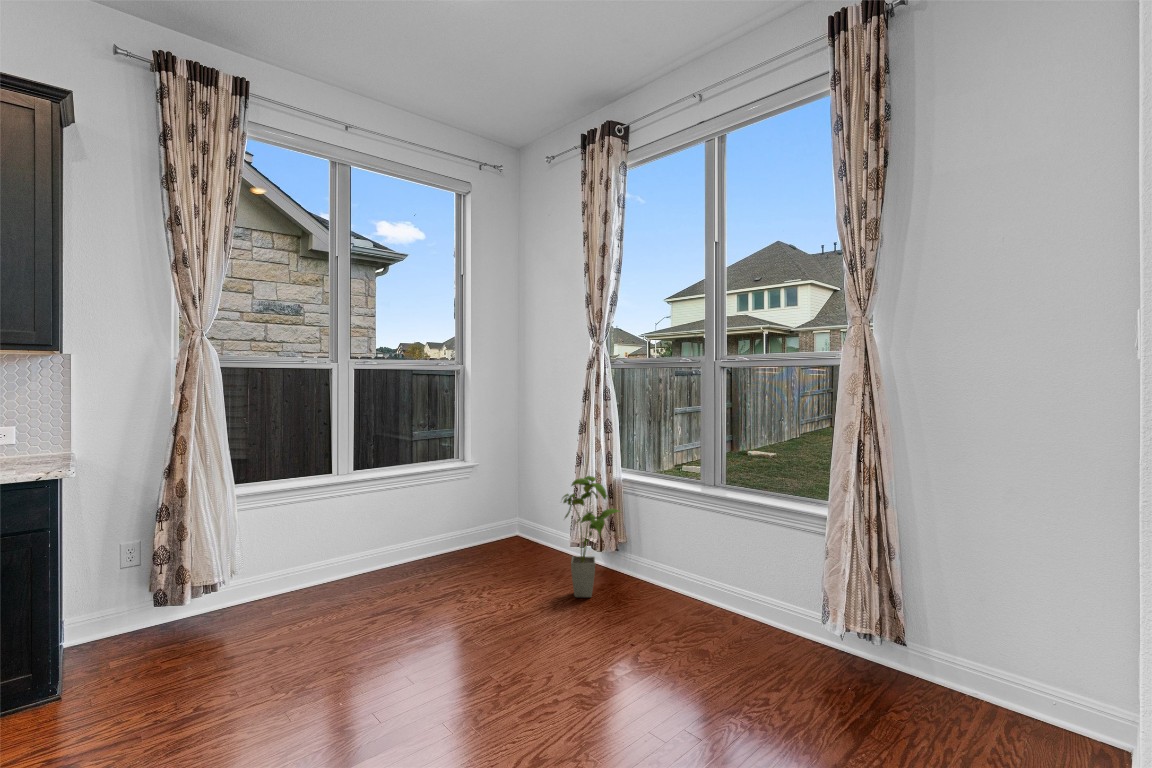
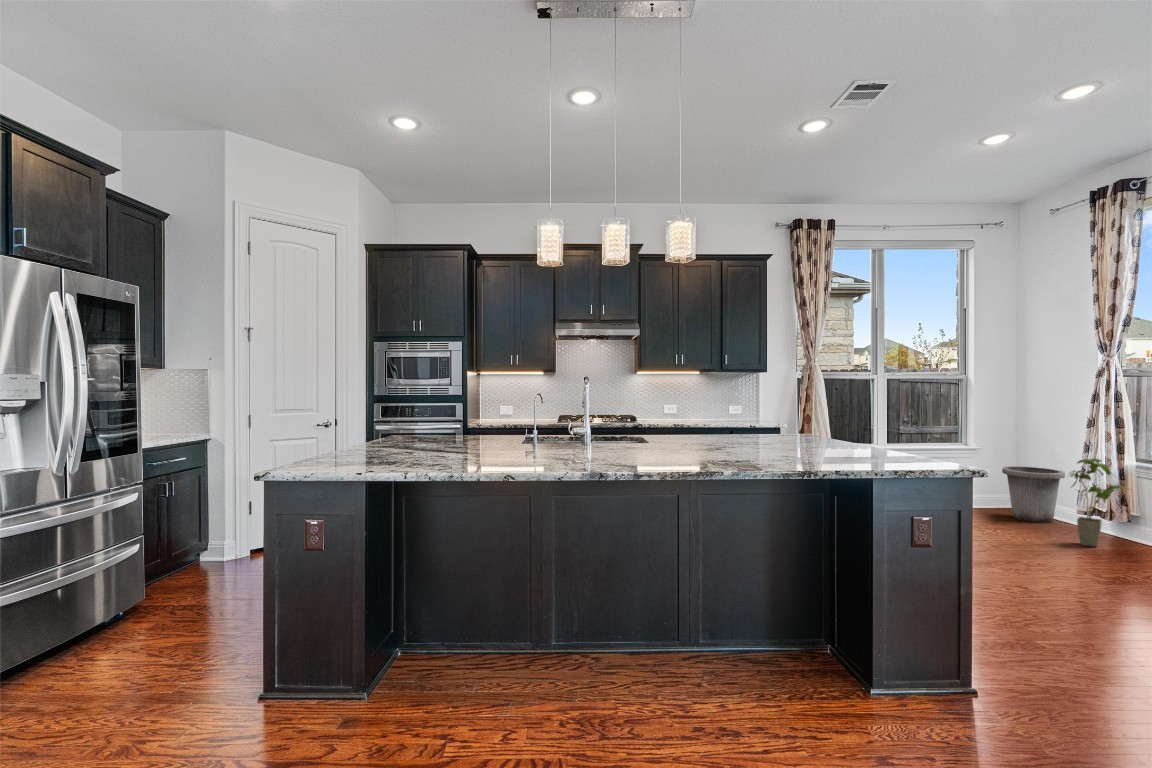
trash can: none [490,485,554,561] -> present [1002,466,1065,523]

